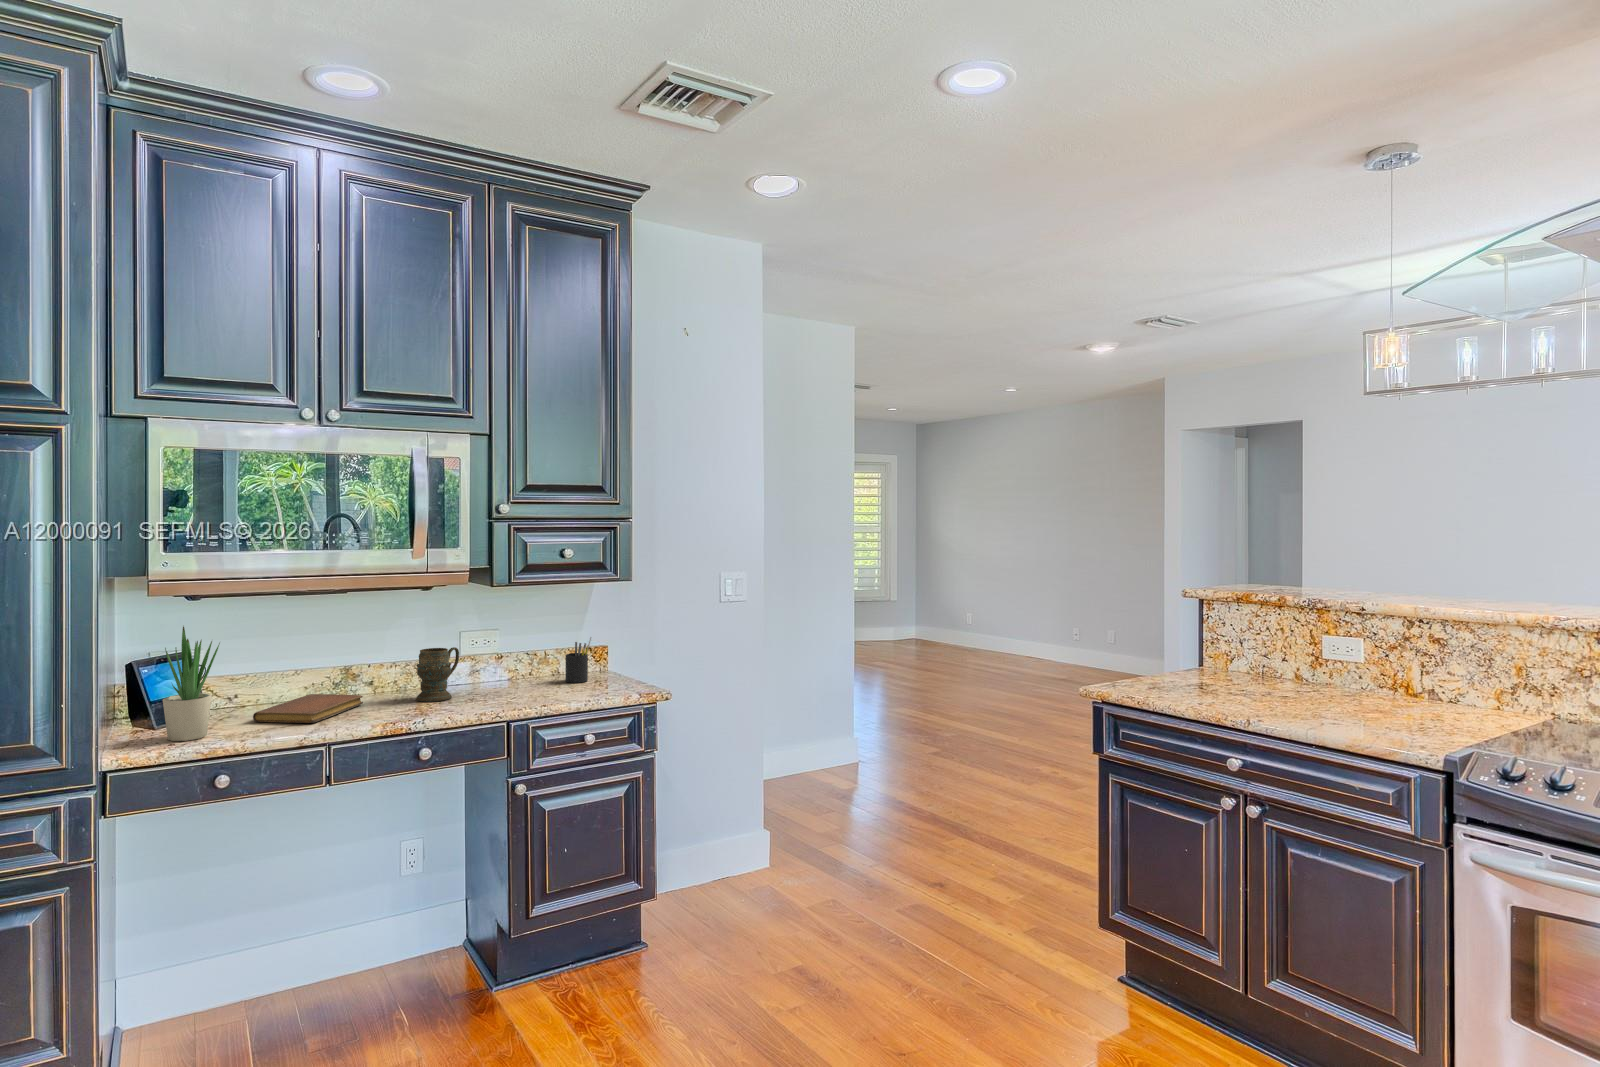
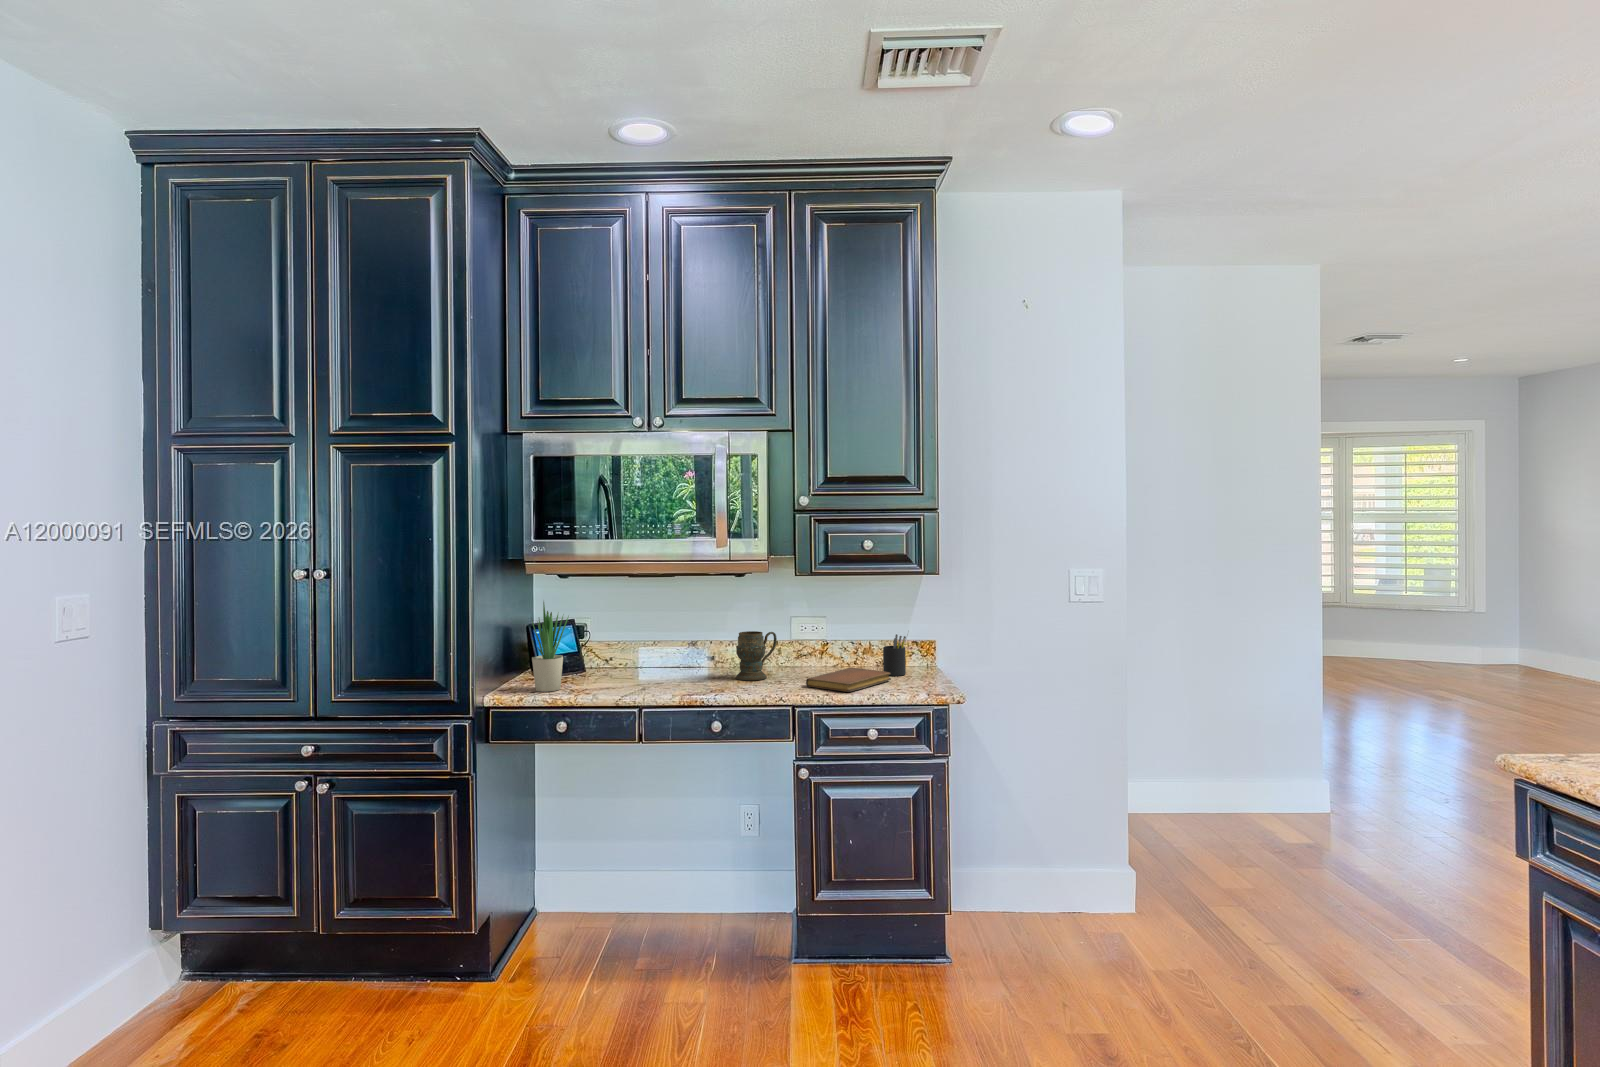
notebook: present [253,694,363,723] -> present [806,668,891,692]

